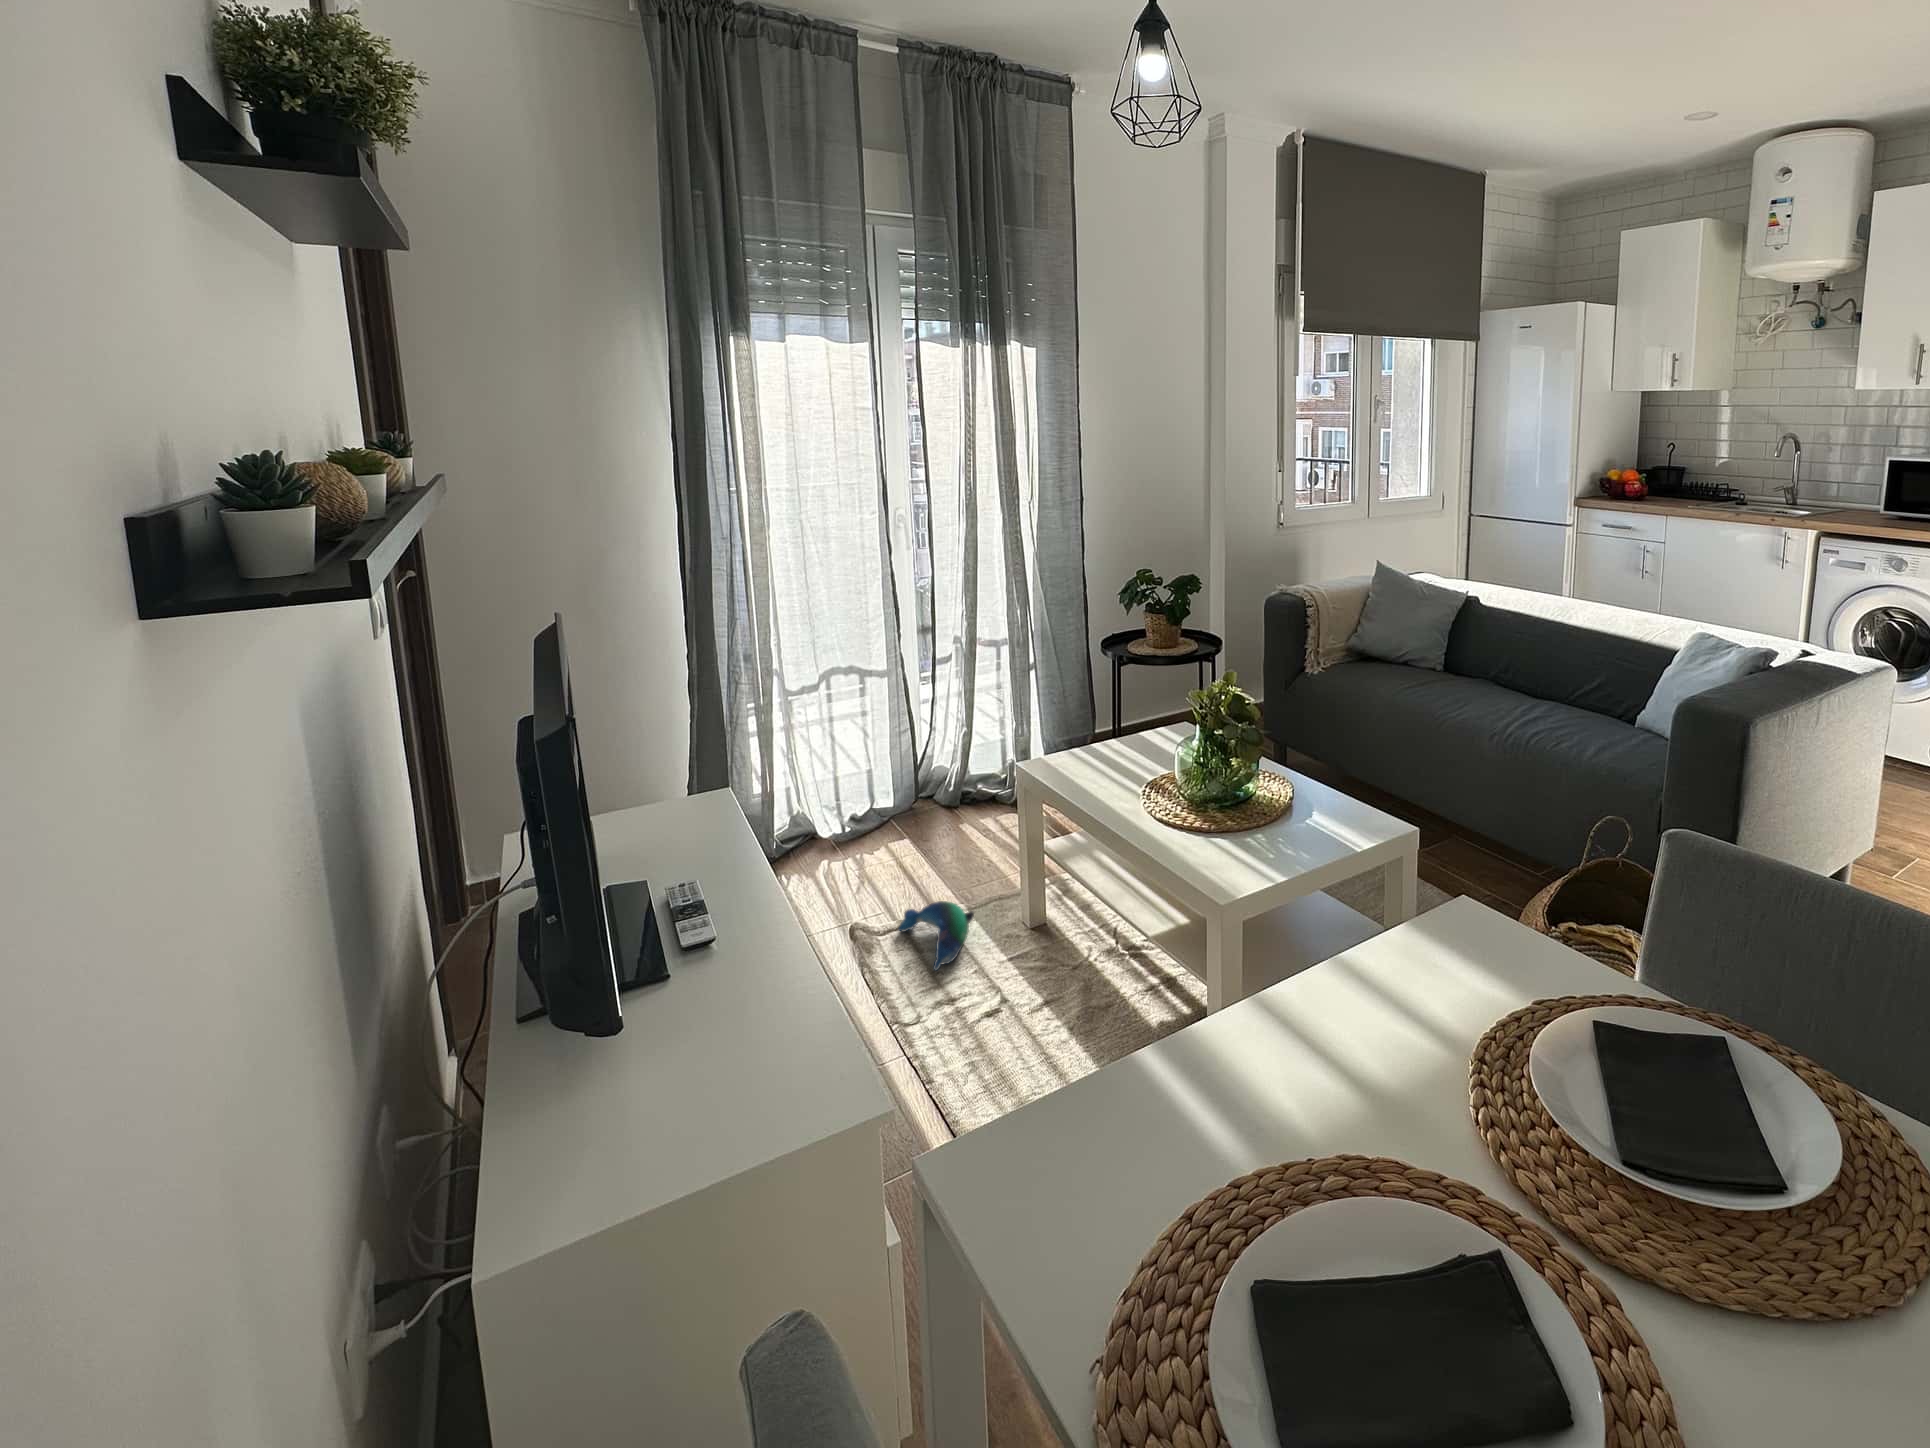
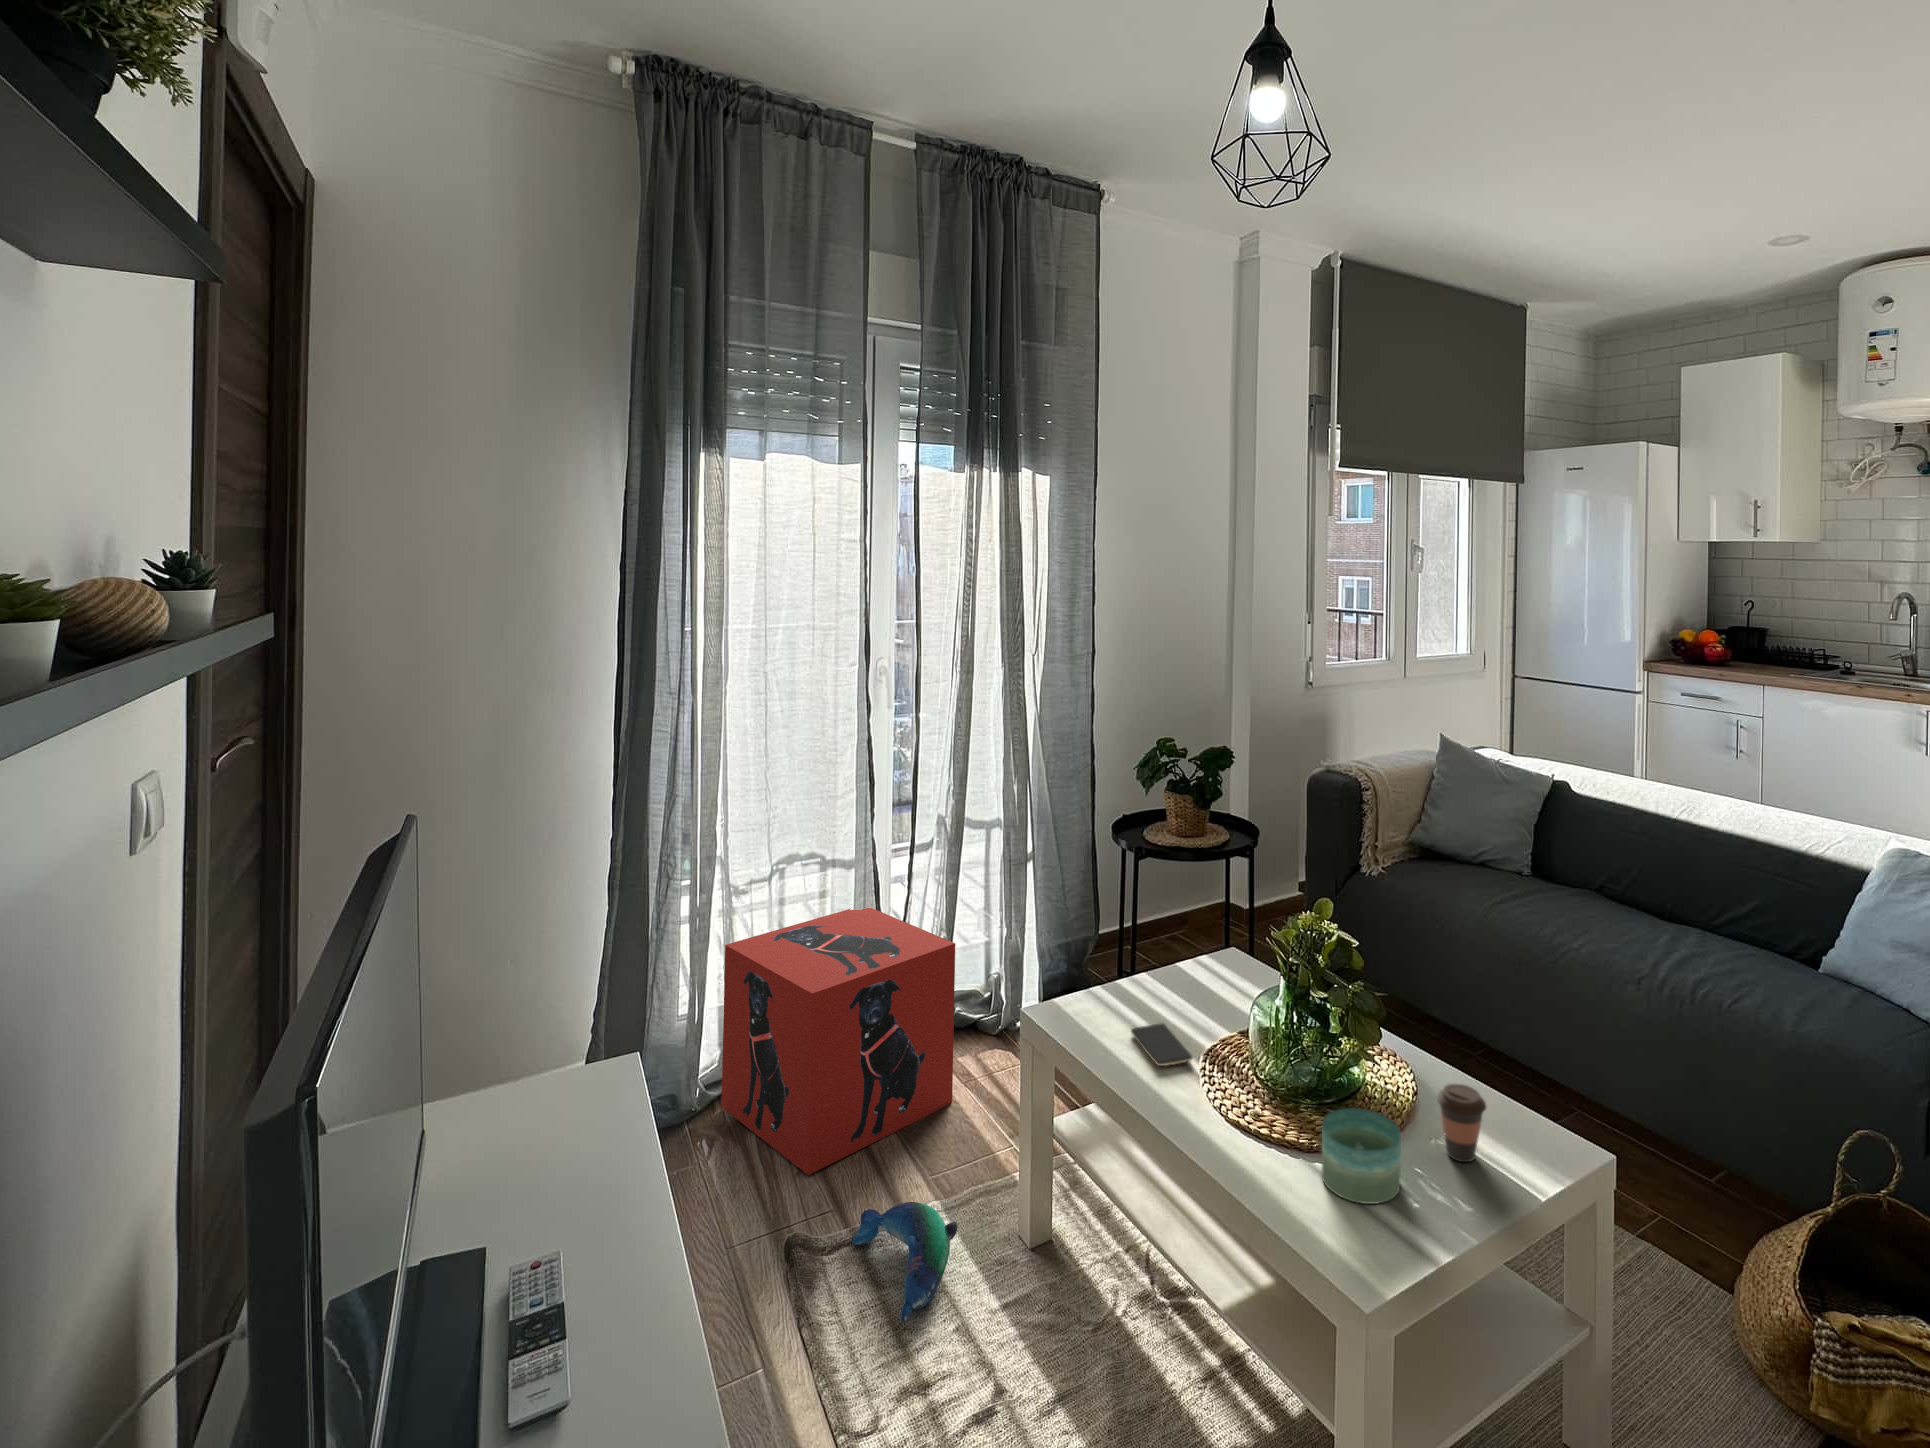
storage box: none [787,705,975,893] -> present [721,908,955,1175]
smartphone: none [1098,770,1141,795] -> present [1131,1023,1193,1066]
coffee cup: none [1302,791,1336,840] -> present [1437,1084,1486,1162]
candle: none [1217,808,1270,863] -> present [1322,1108,1401,1204]

